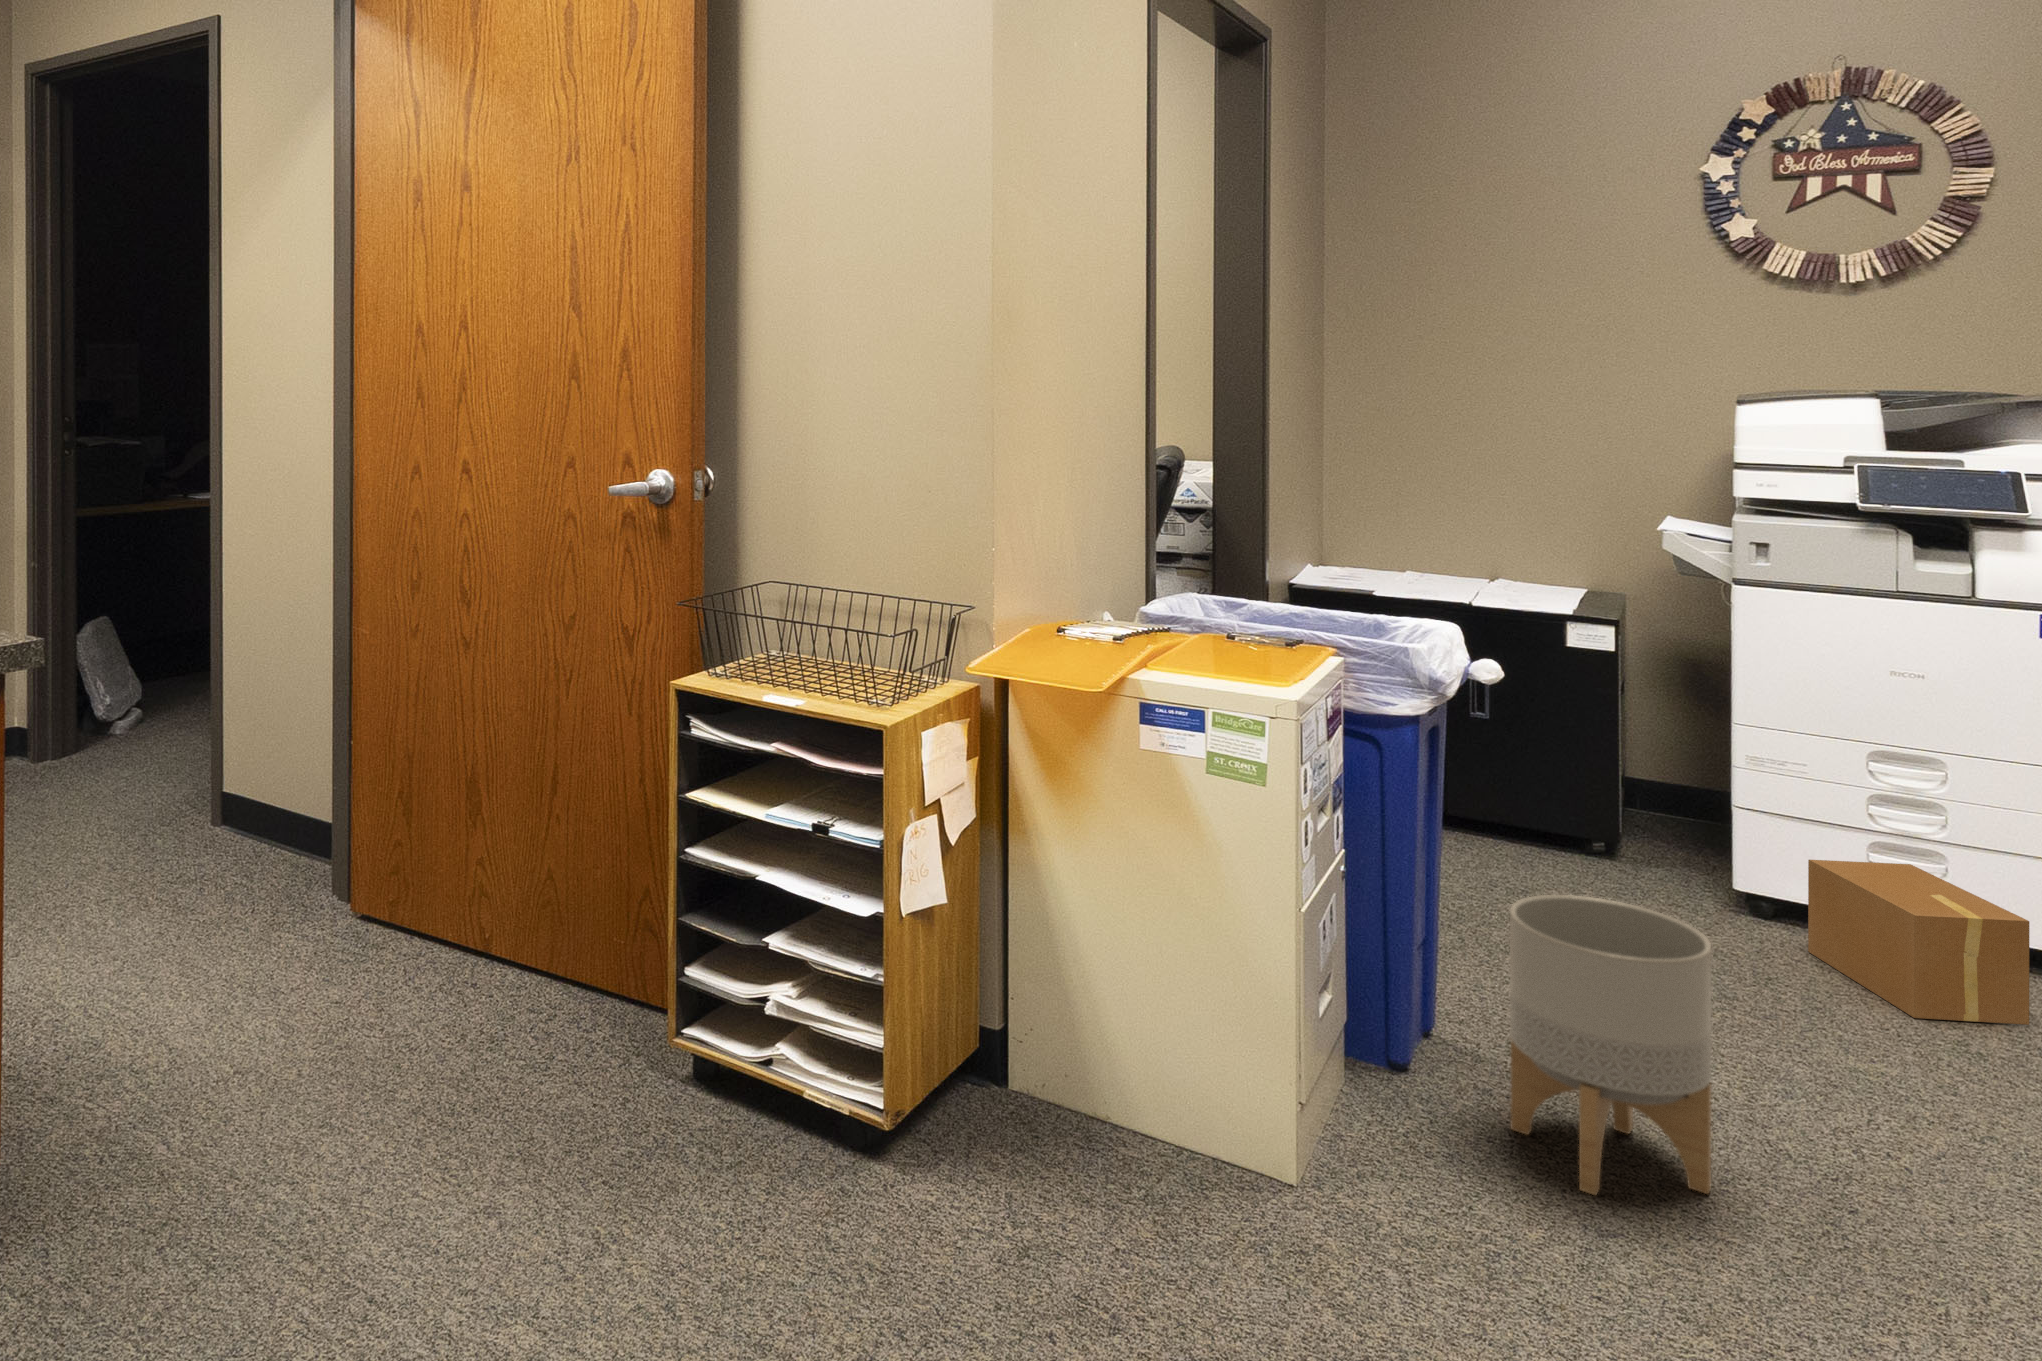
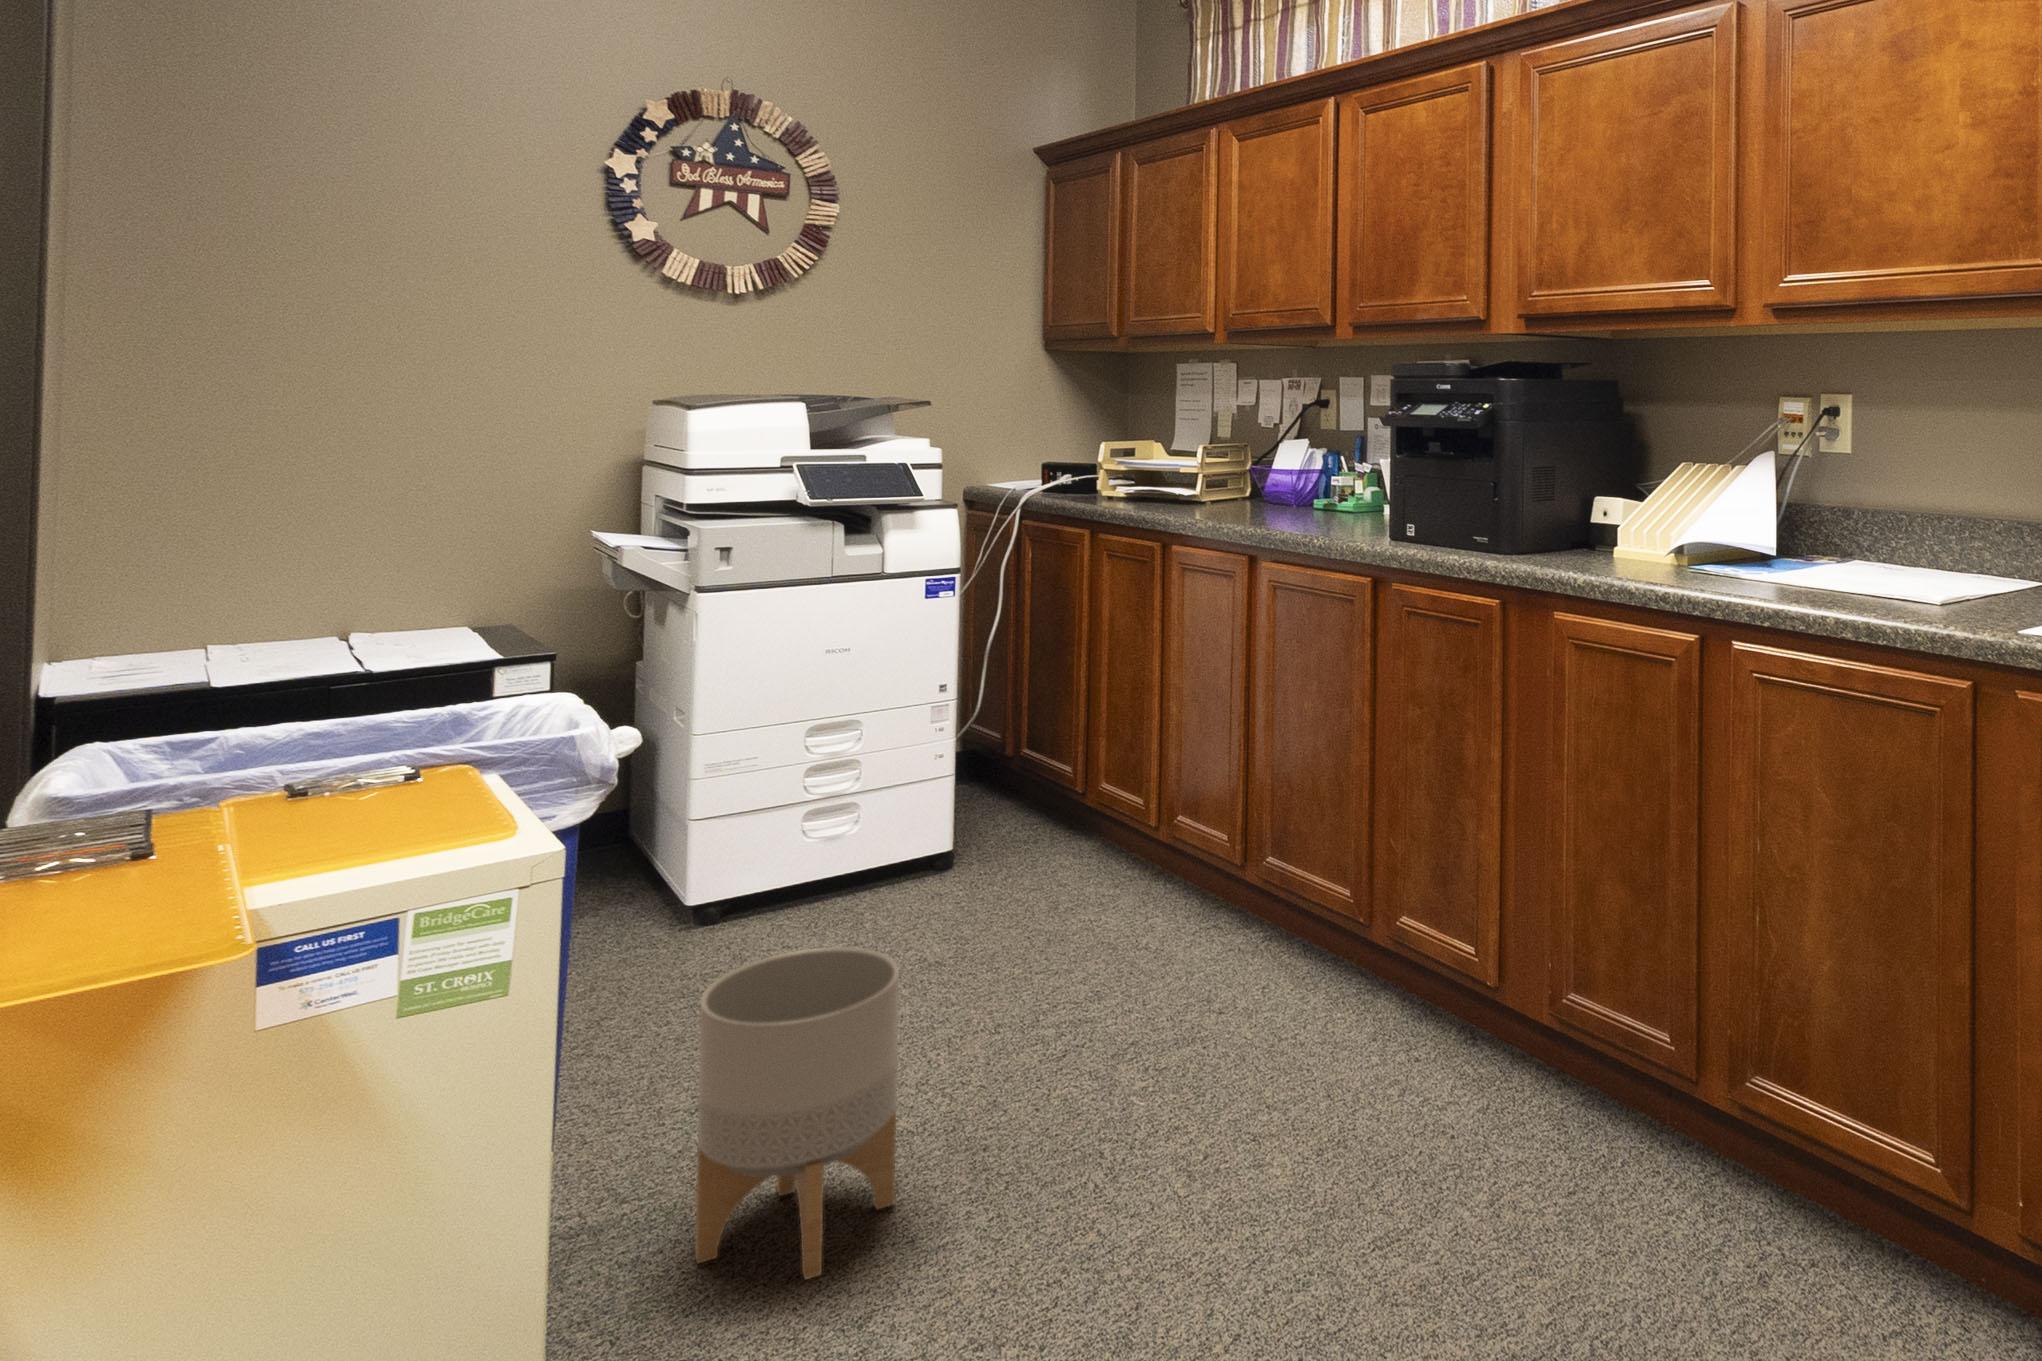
cardboard box: present [1808,860,2029,1025] -> none [771,817,947,952]

